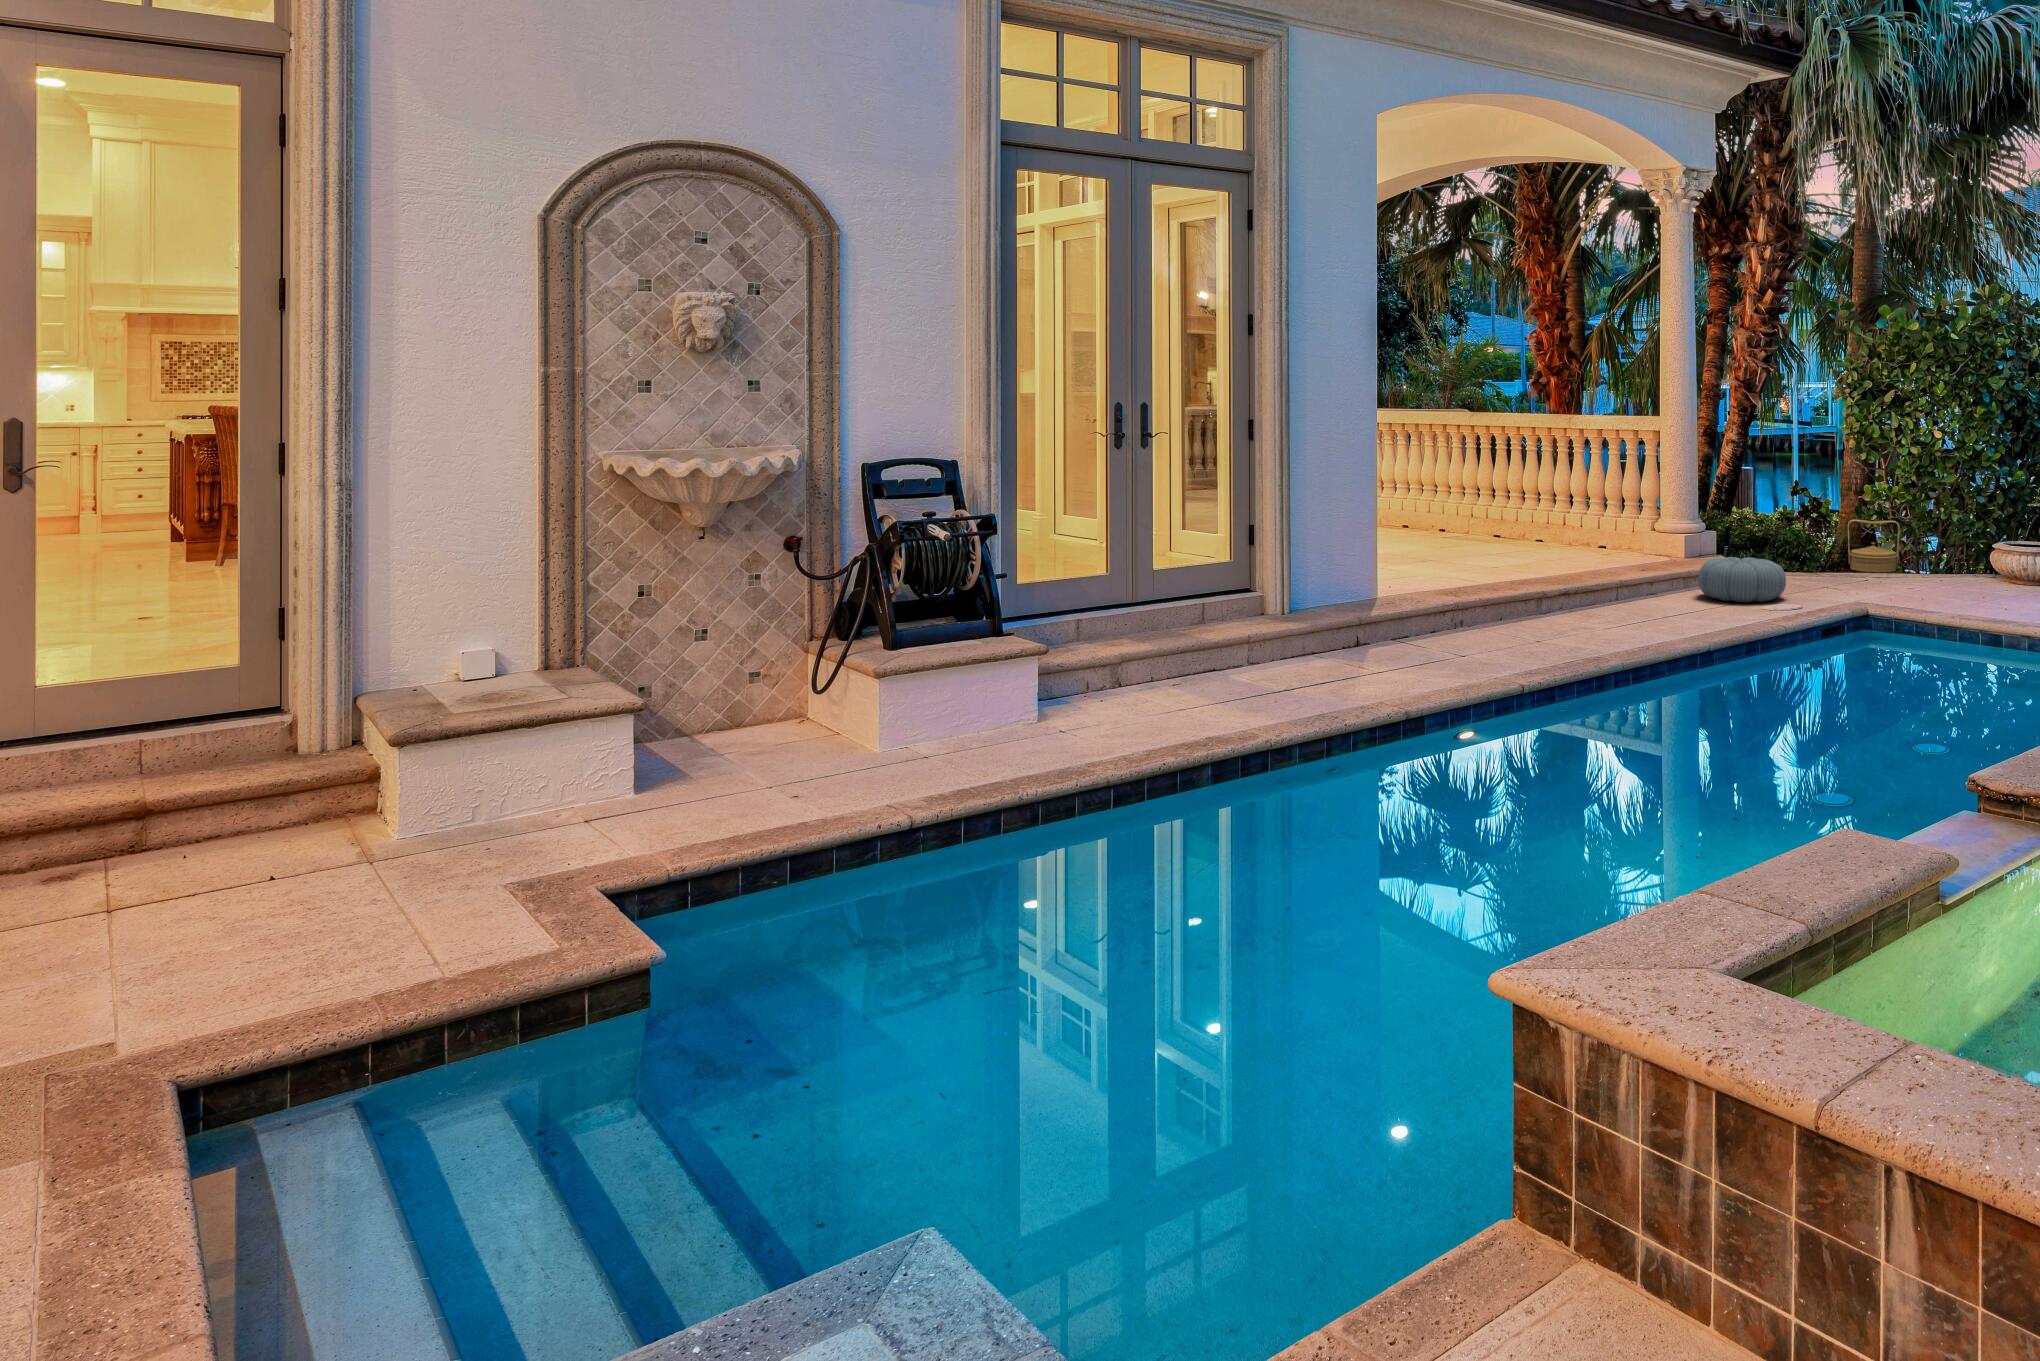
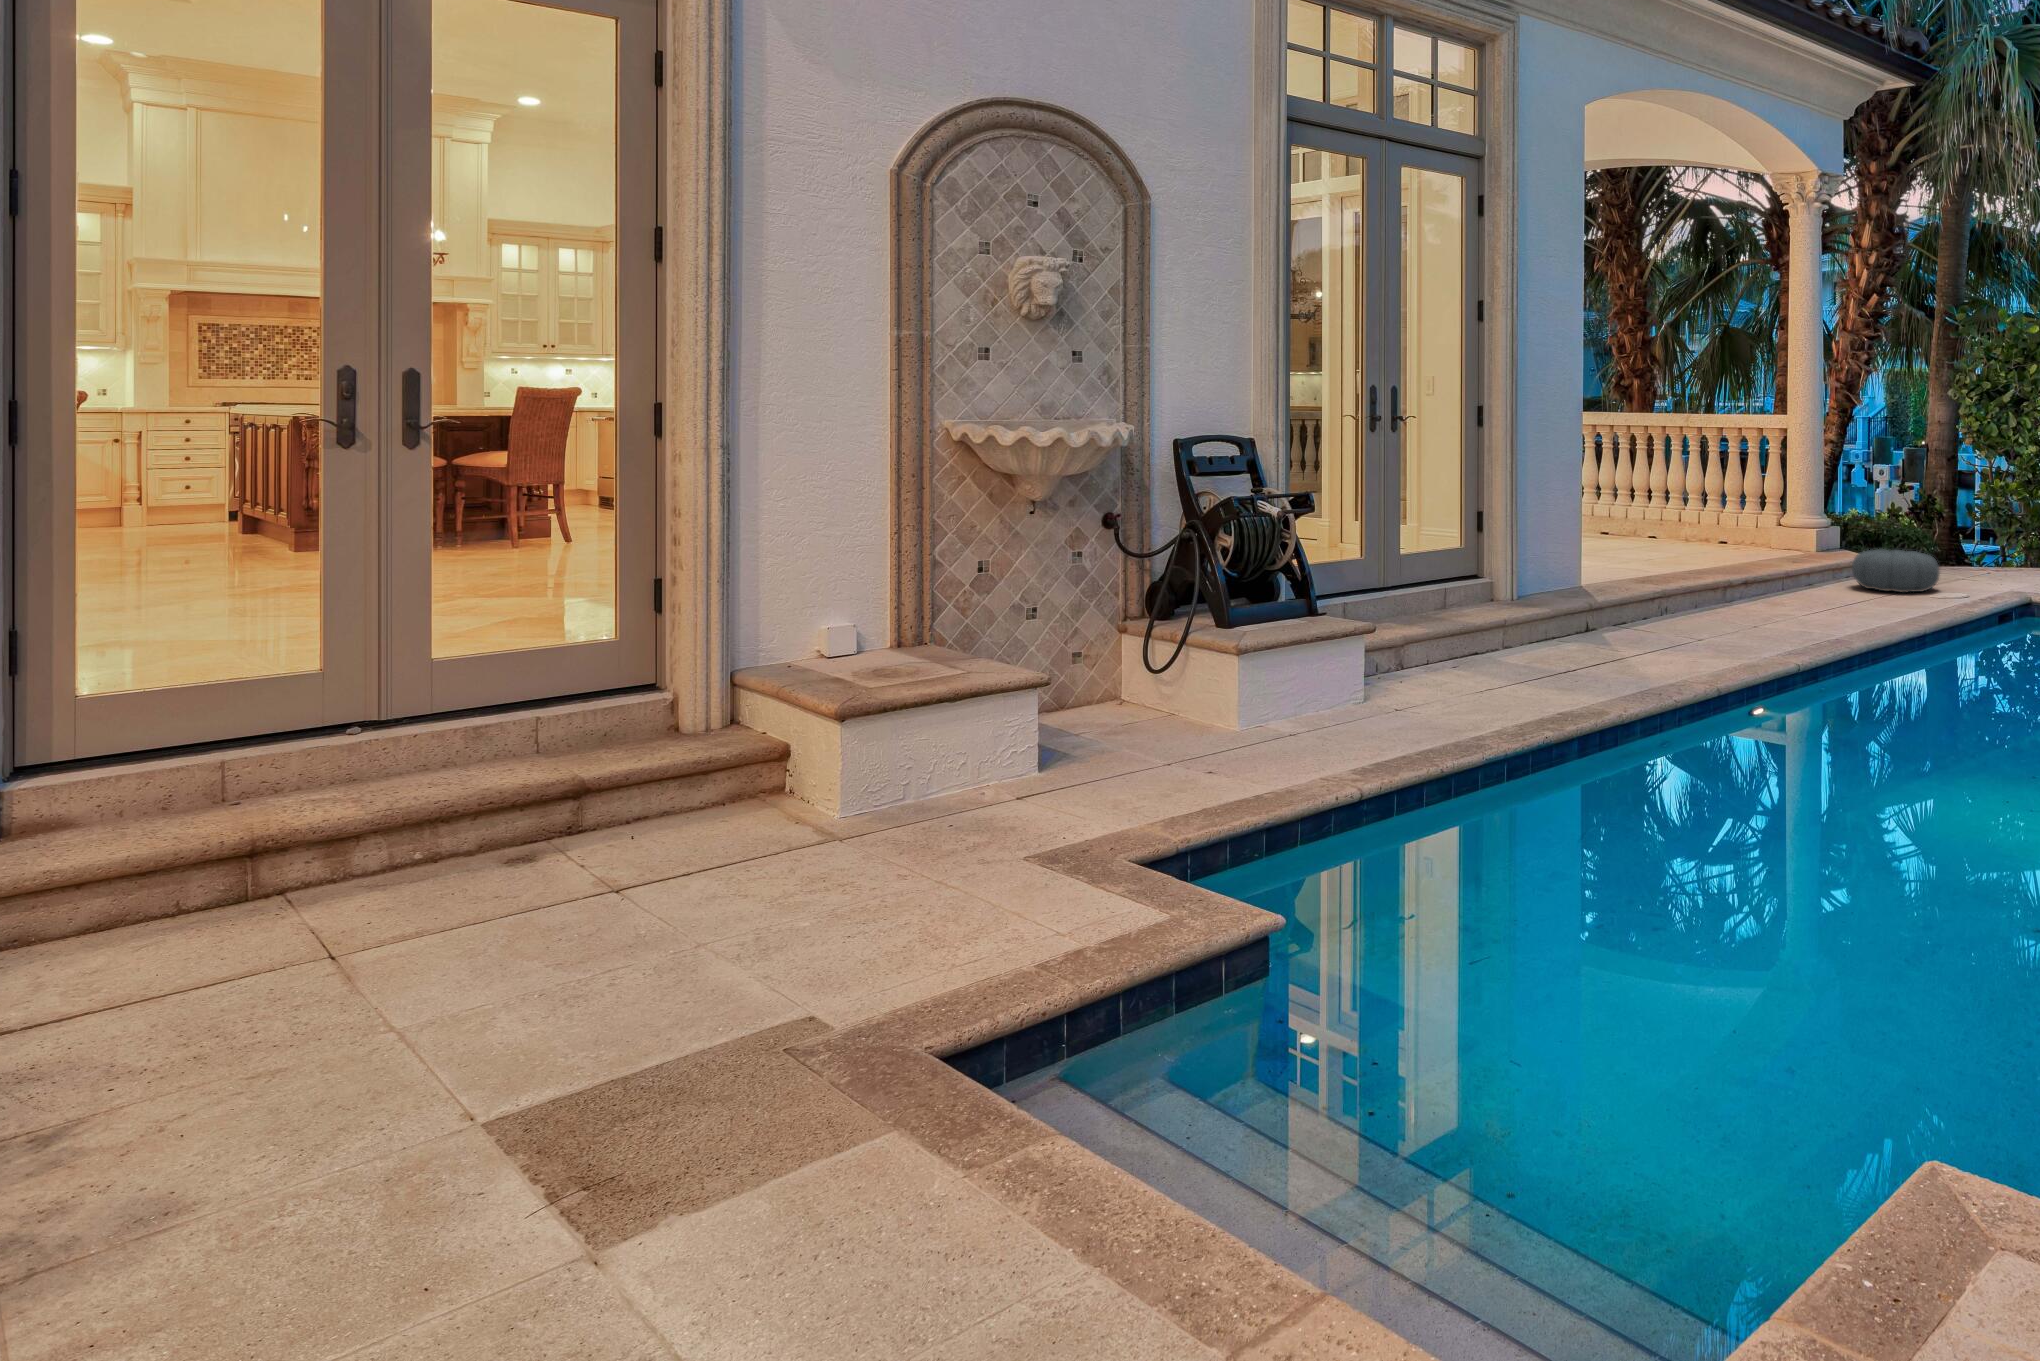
woven basket: present [1848,519,1900,572] -> none [1957,516,2008,566]

